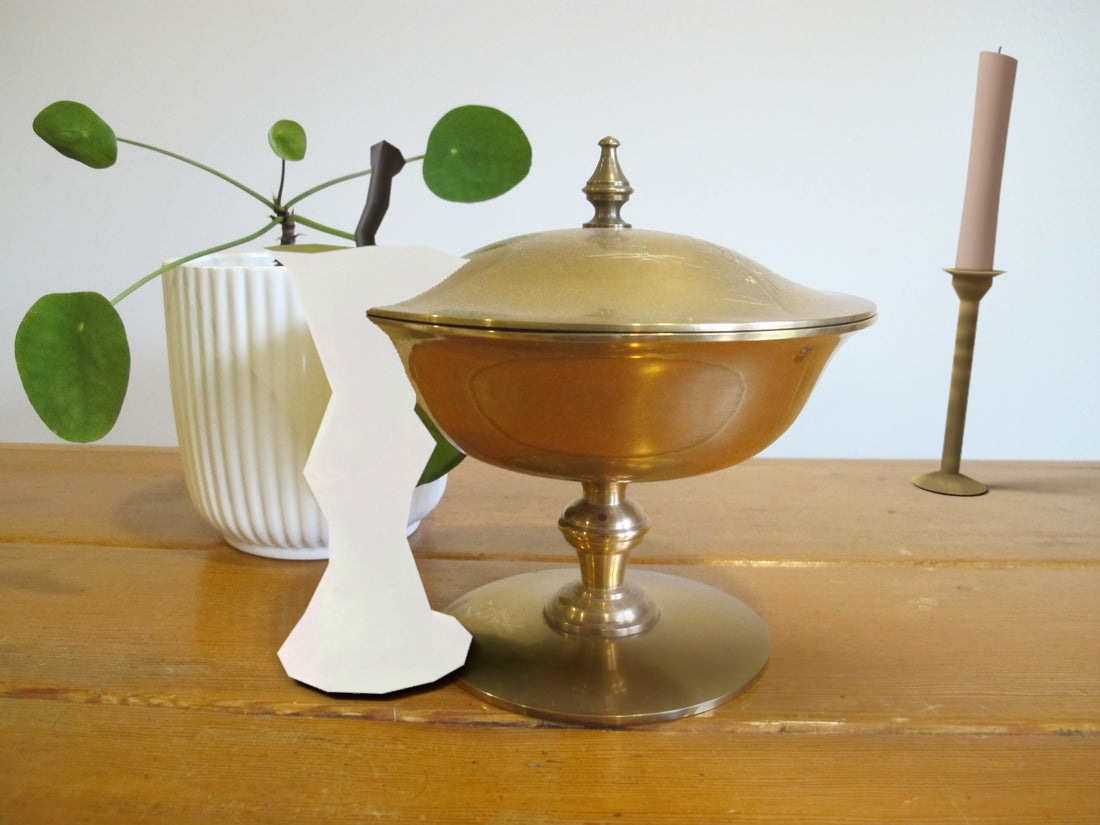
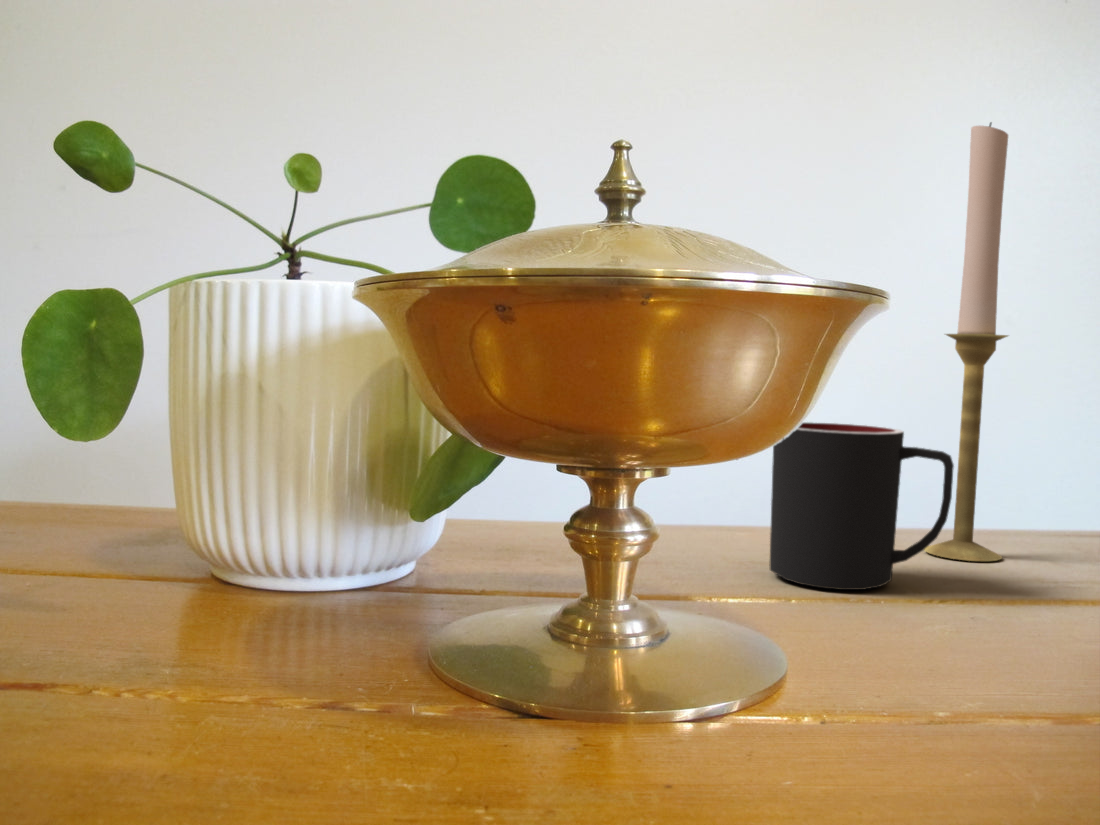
vase: present [263,140,472,693] -> none [267,144,489,686]
mug: none [759,370,942,540] -> present [769,422,954,590]

